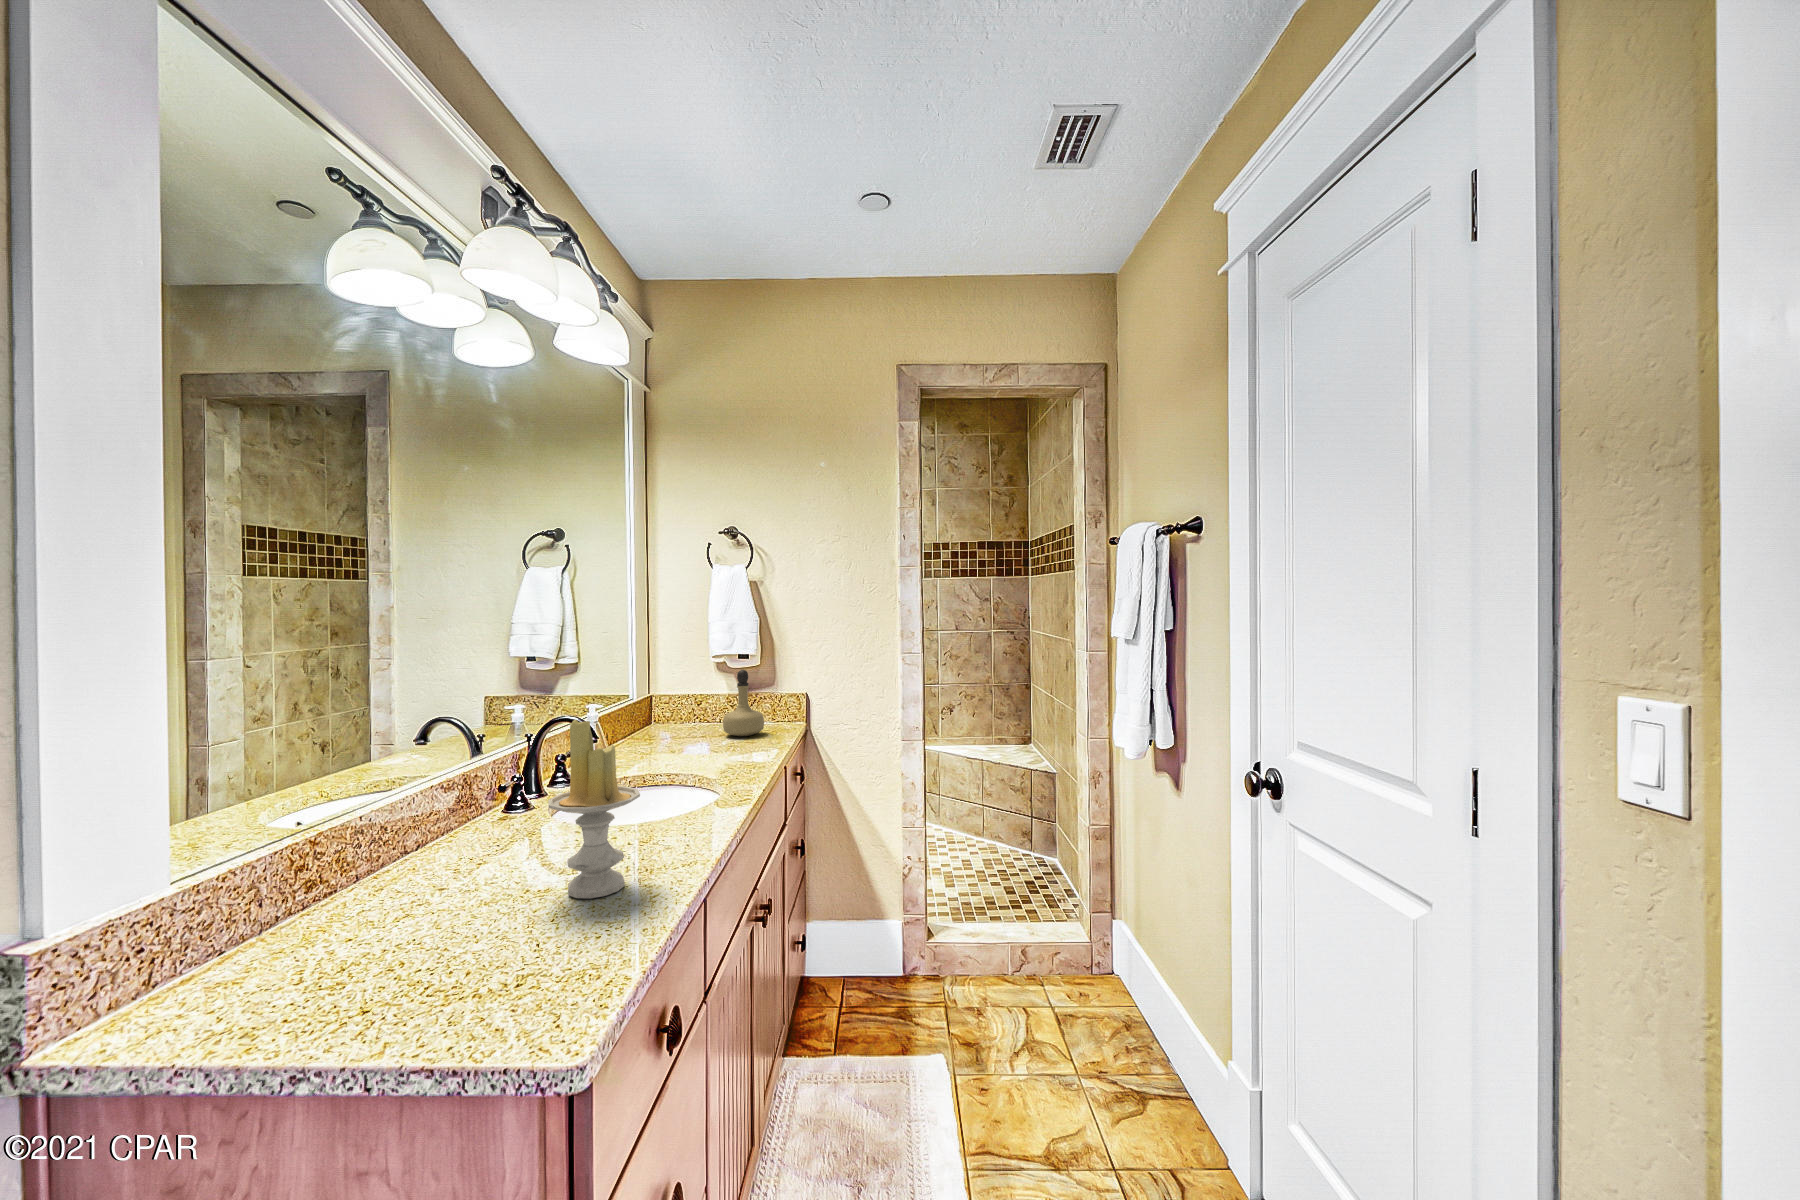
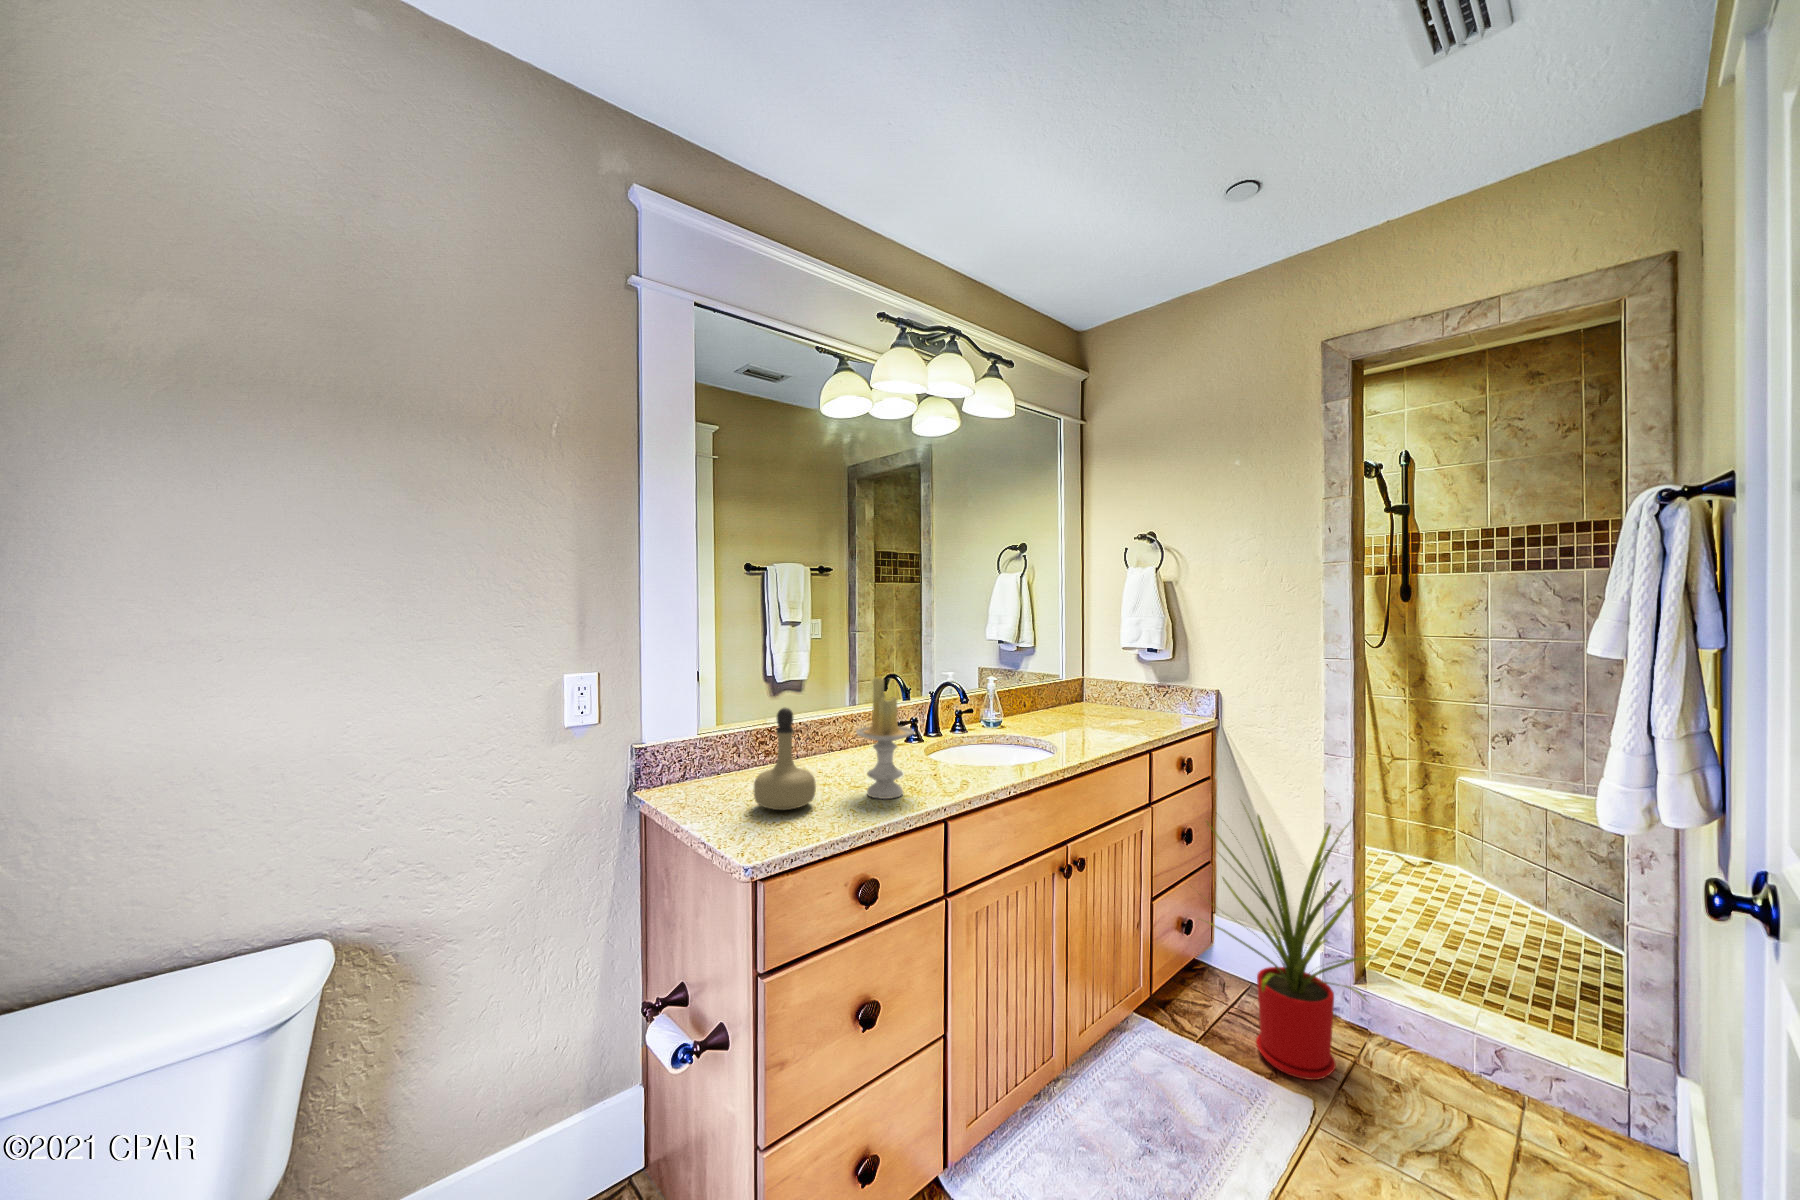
perfume bottle: present [723,670,764,736] -> present [754,708,816,810]
house plant: none [821,791,994,1044] -> present [1204,813,1398,1080]

